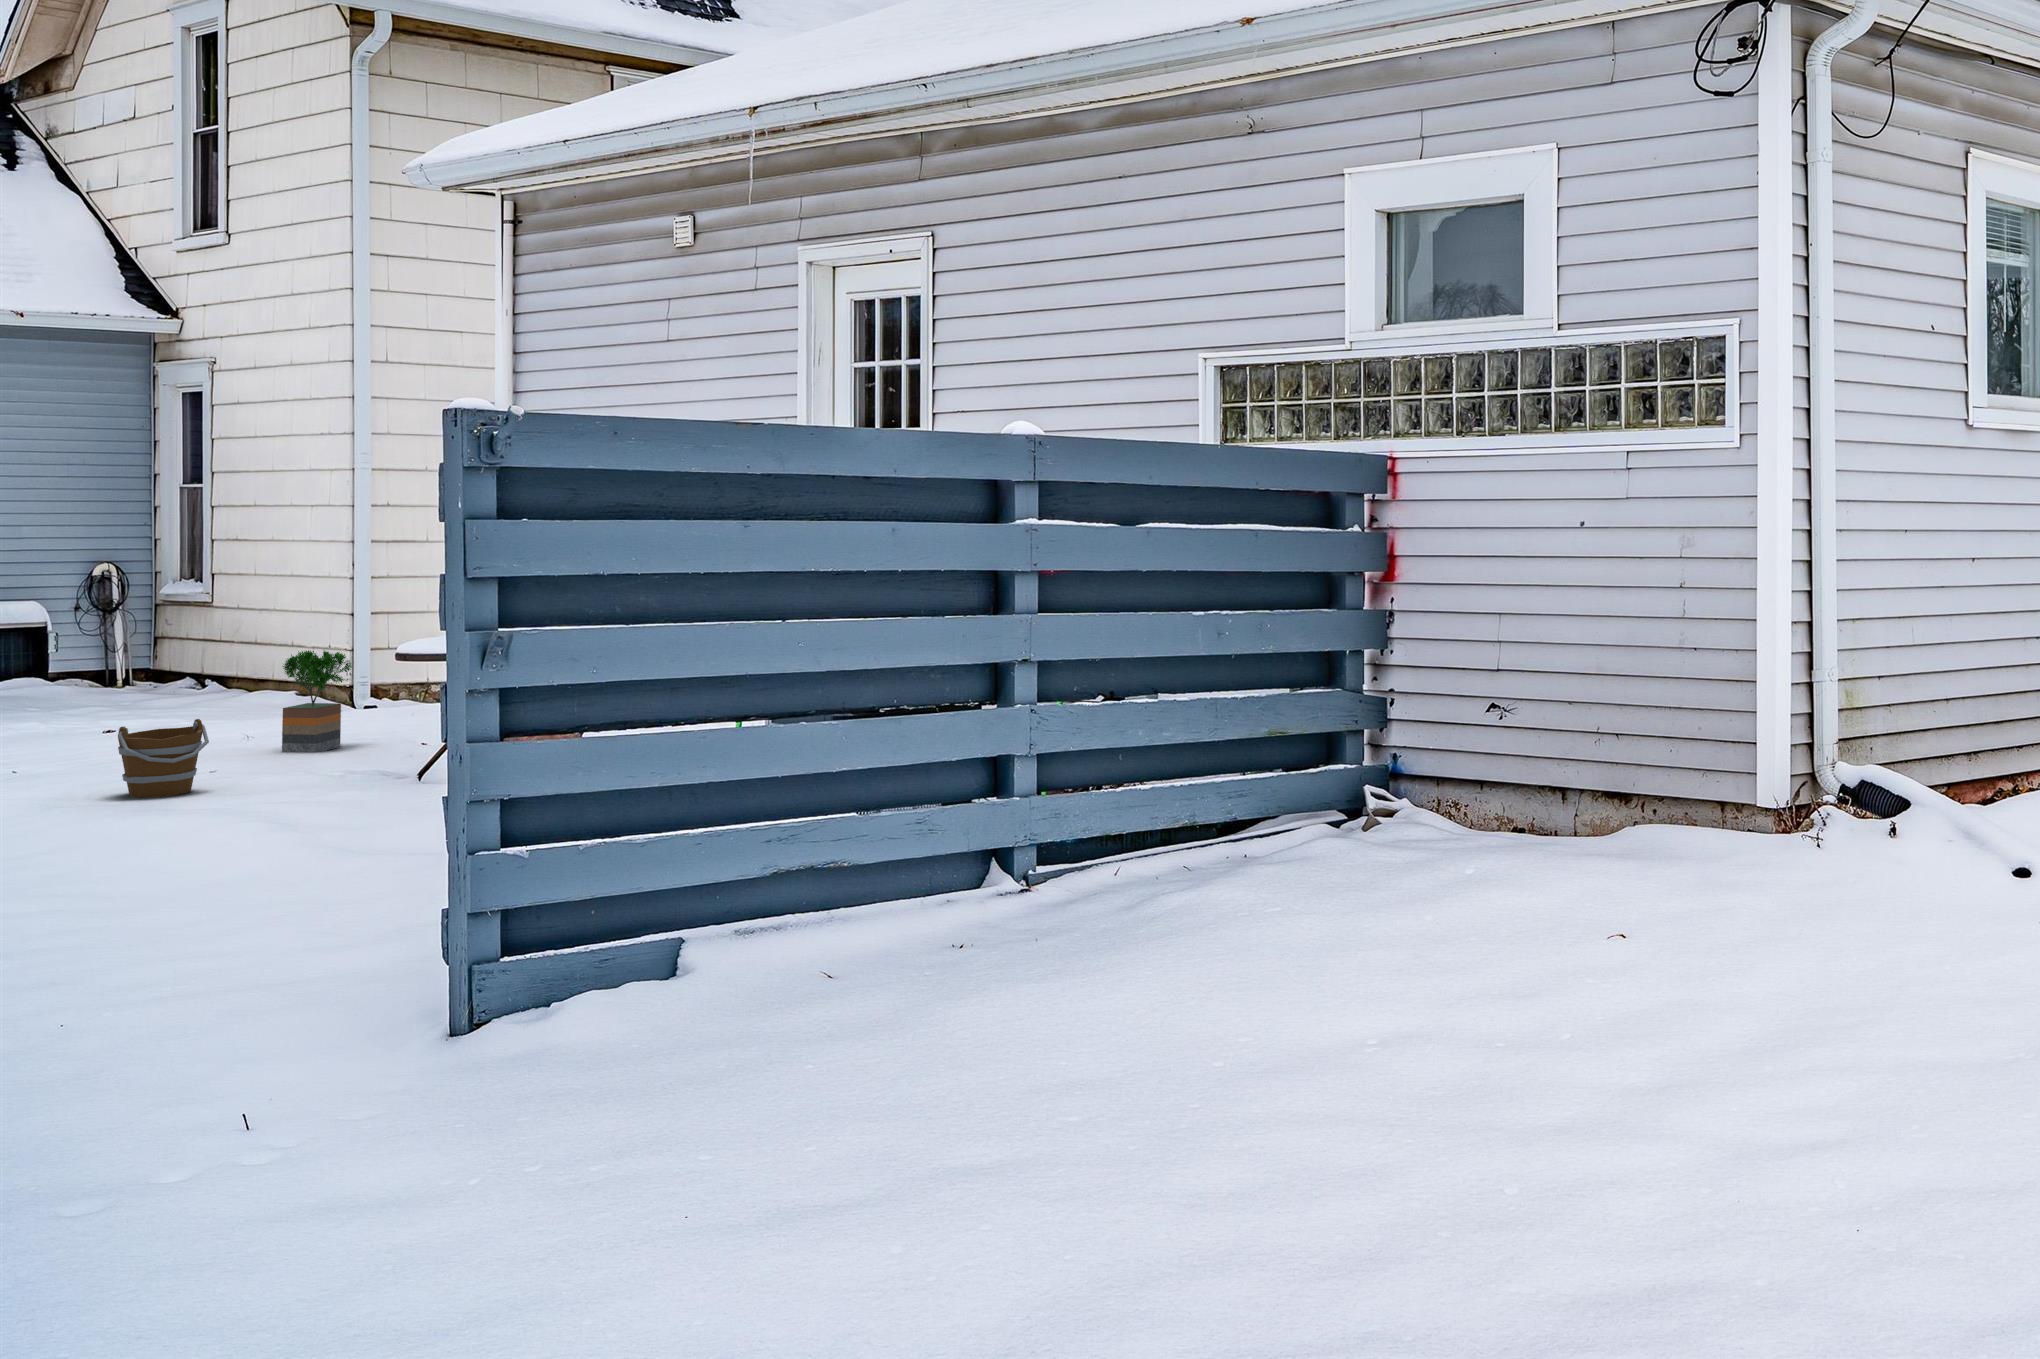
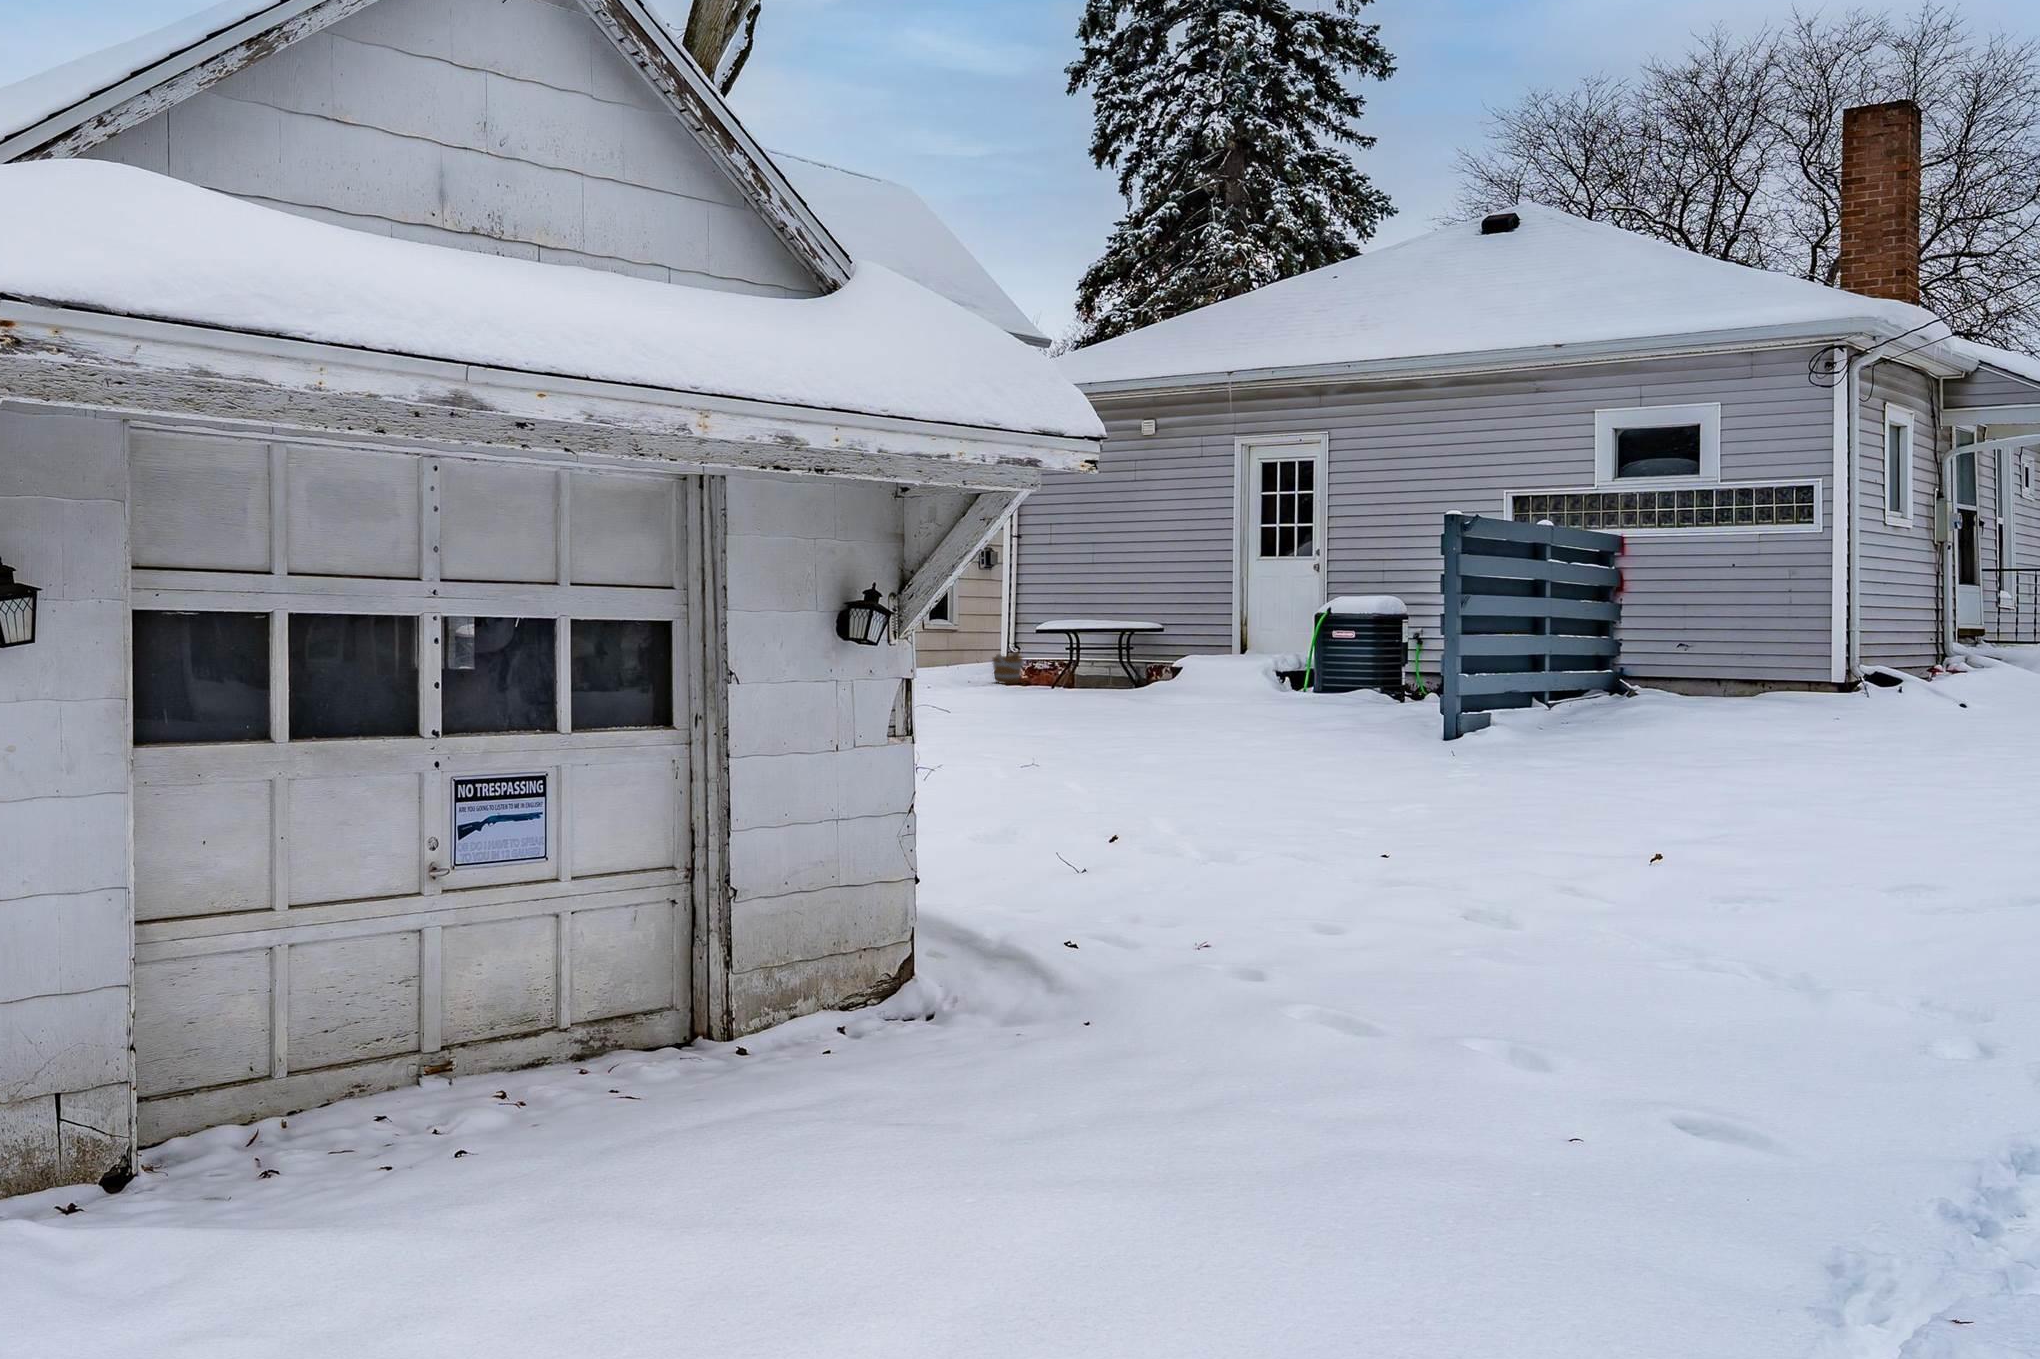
potted tree: present [282,650,353,753] -> none [963,628,995,675]

